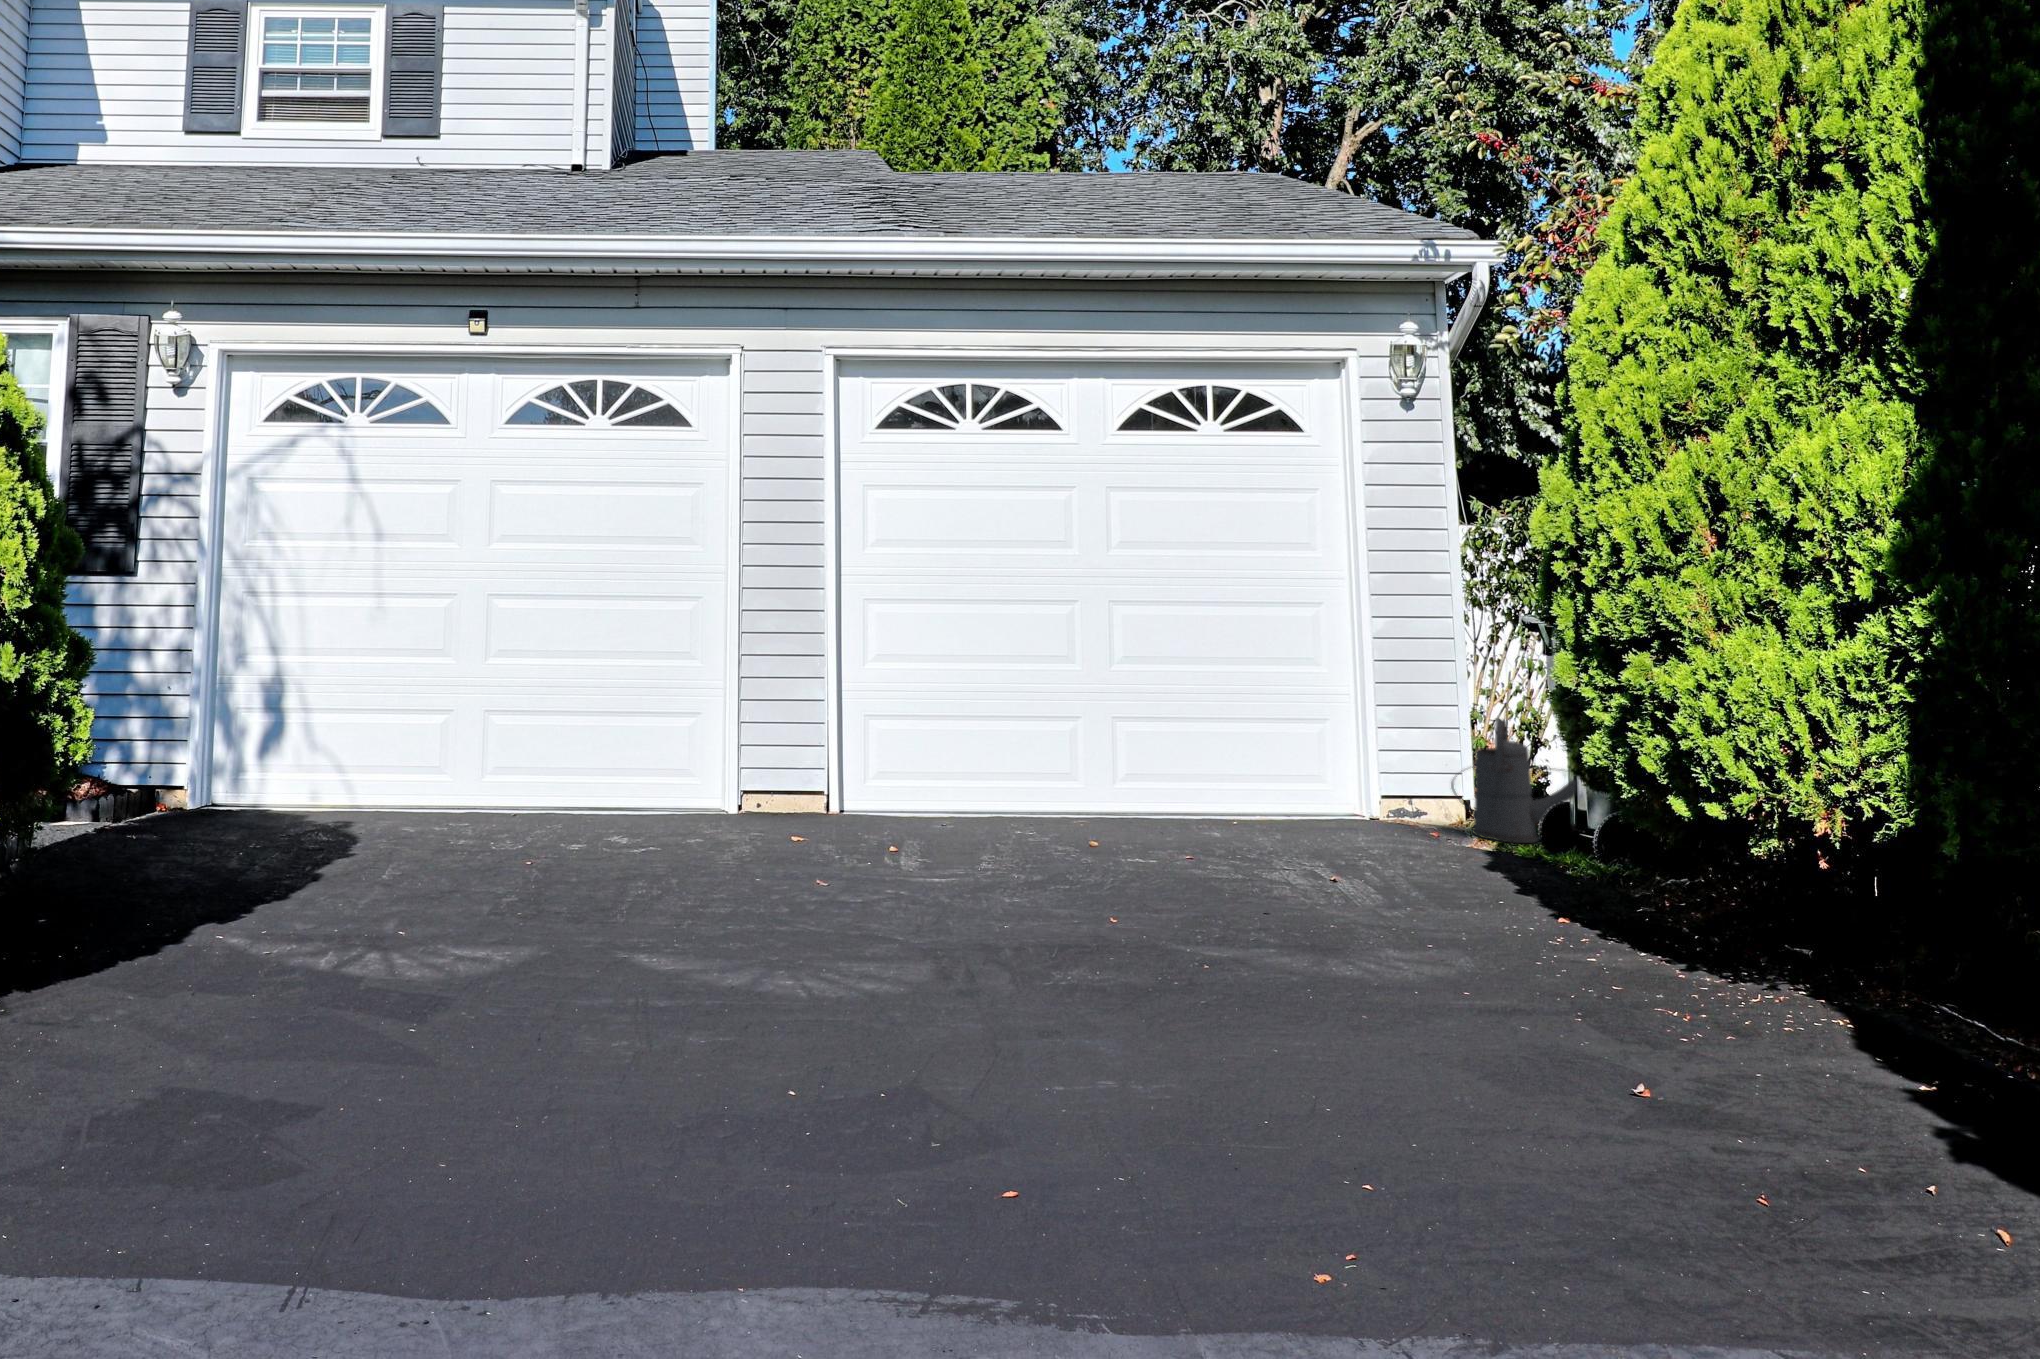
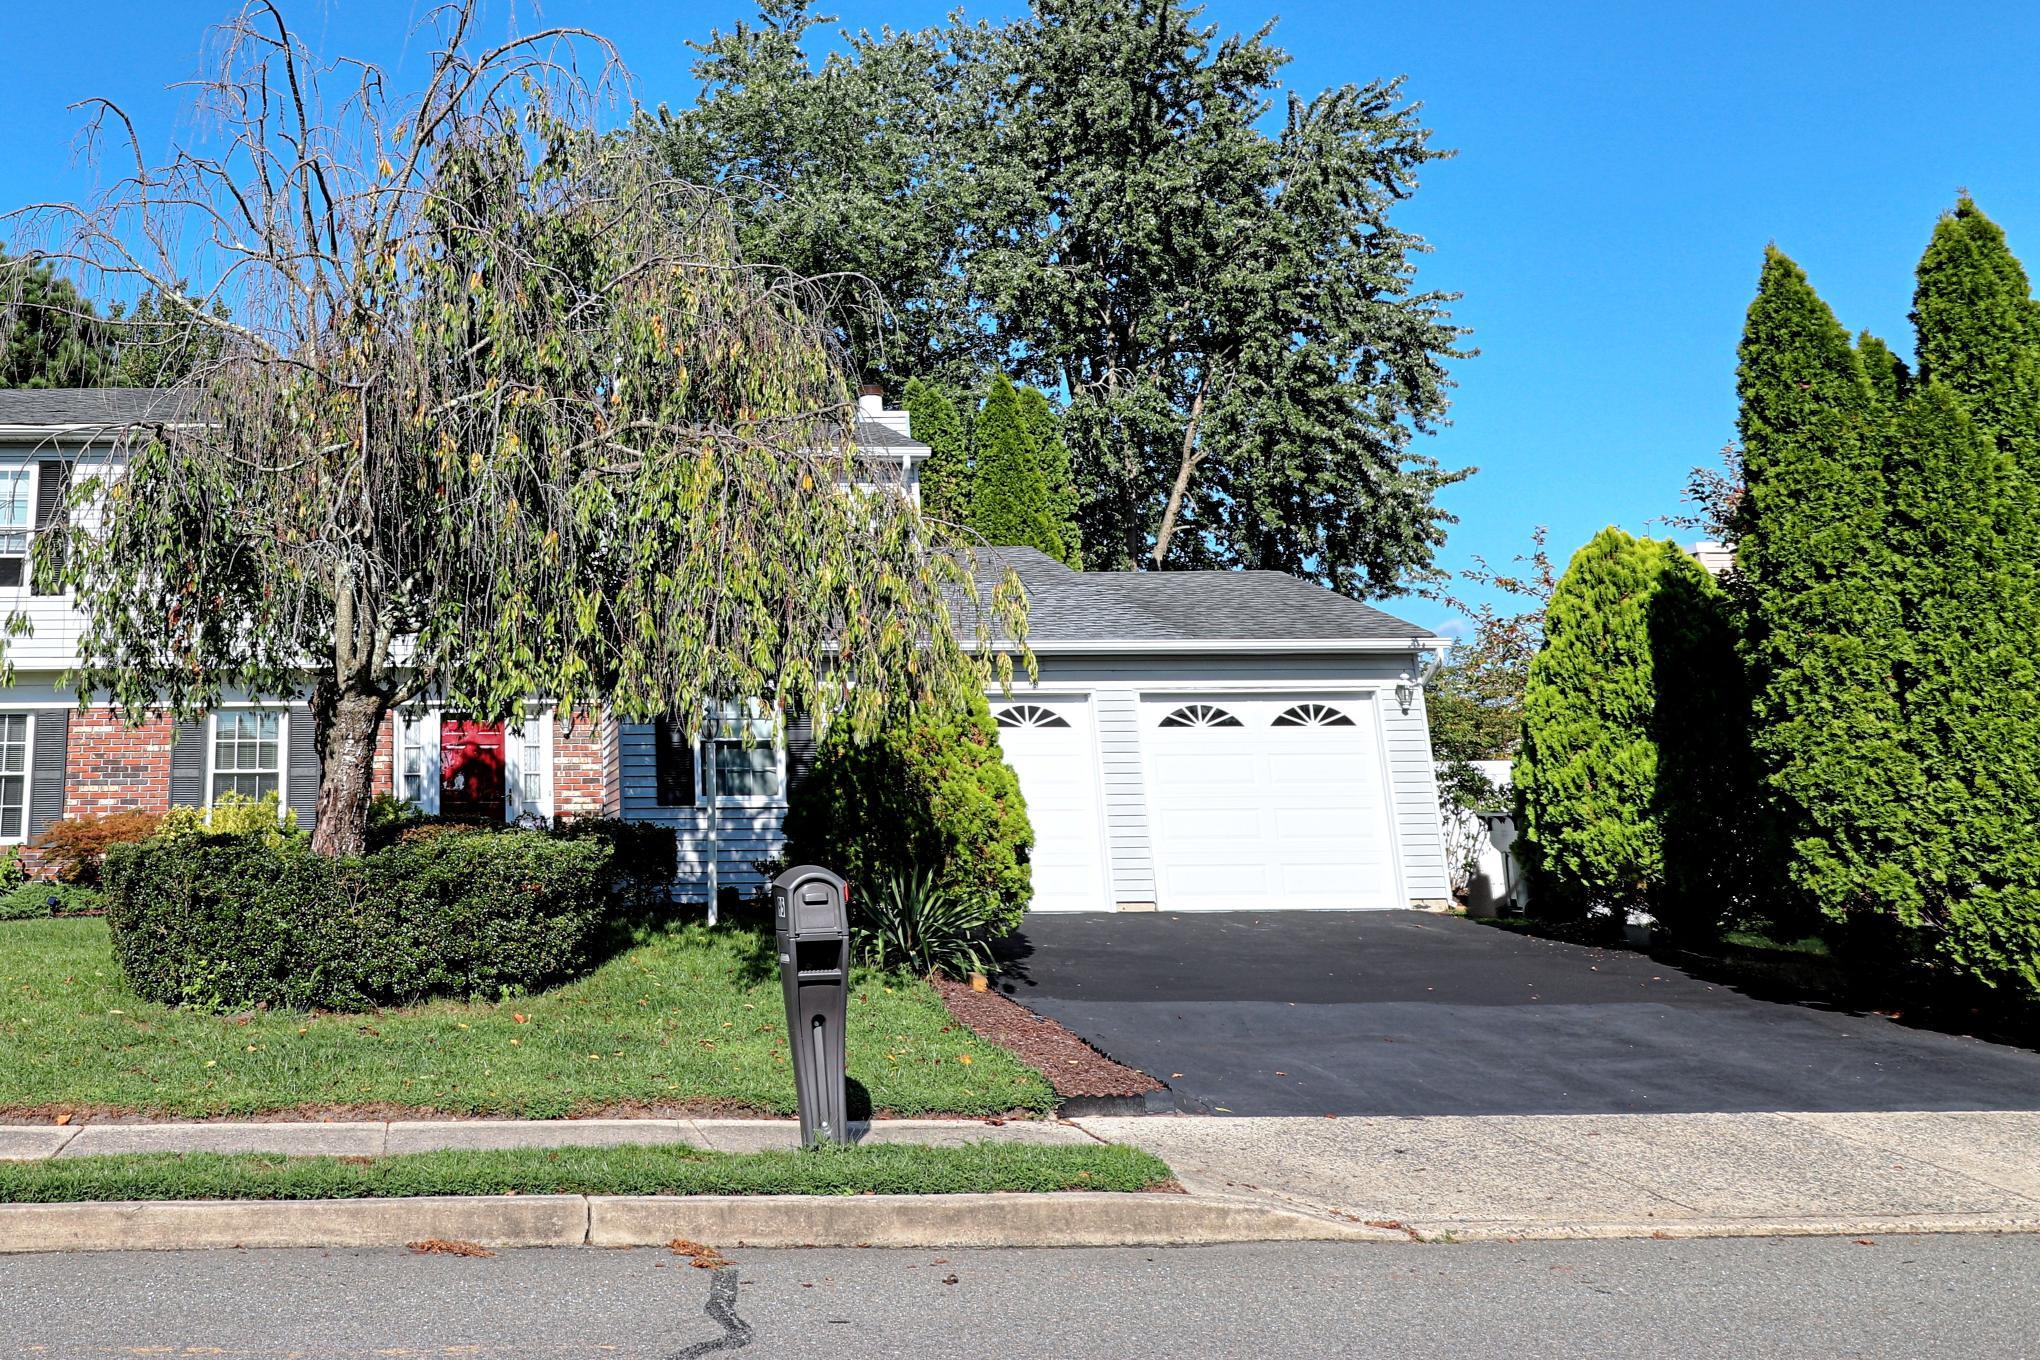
potted plant: none [1716,710,1876,1016] -> present [1607,850,1650,946]

